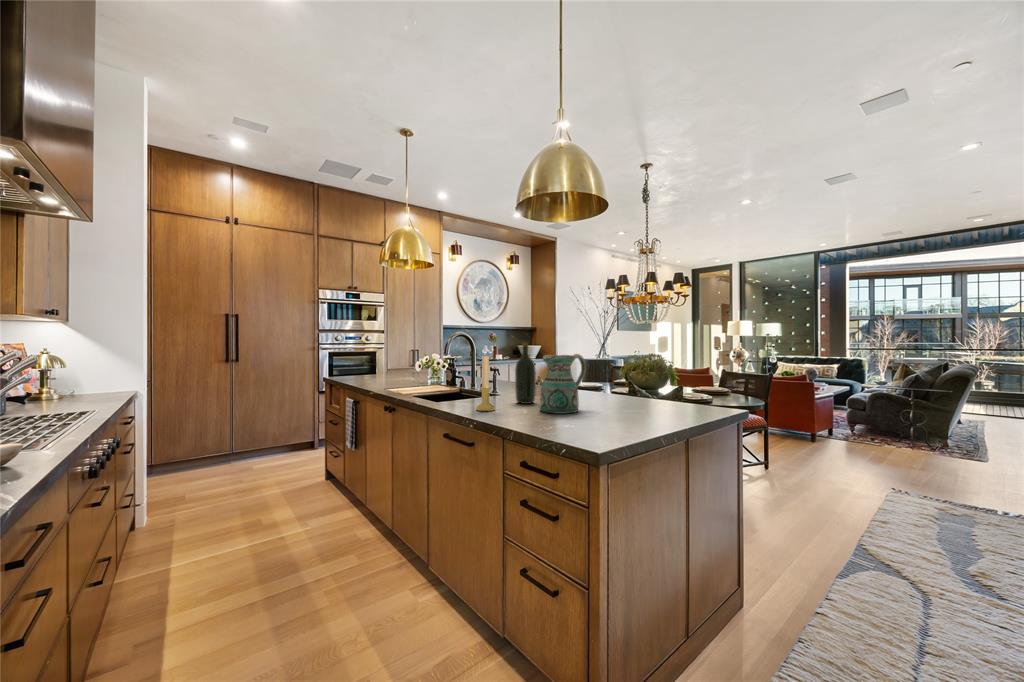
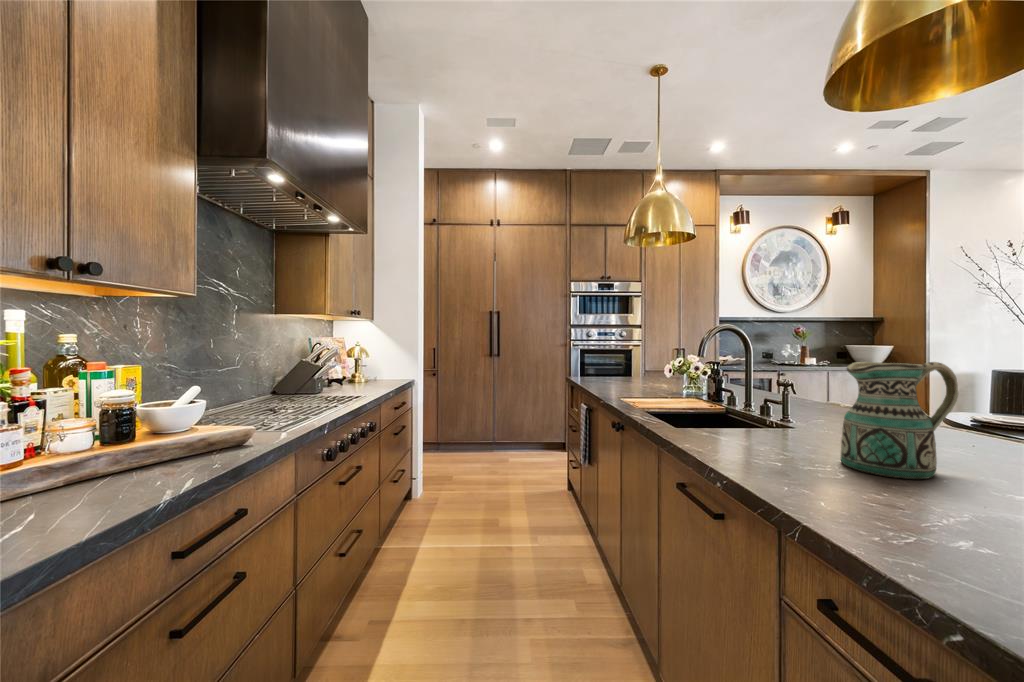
wine bottle: present [515,343,536,404] -> none [798,340,840,444]
candle holder: present [476,356,495,411] -> none [718,357,752,450]

